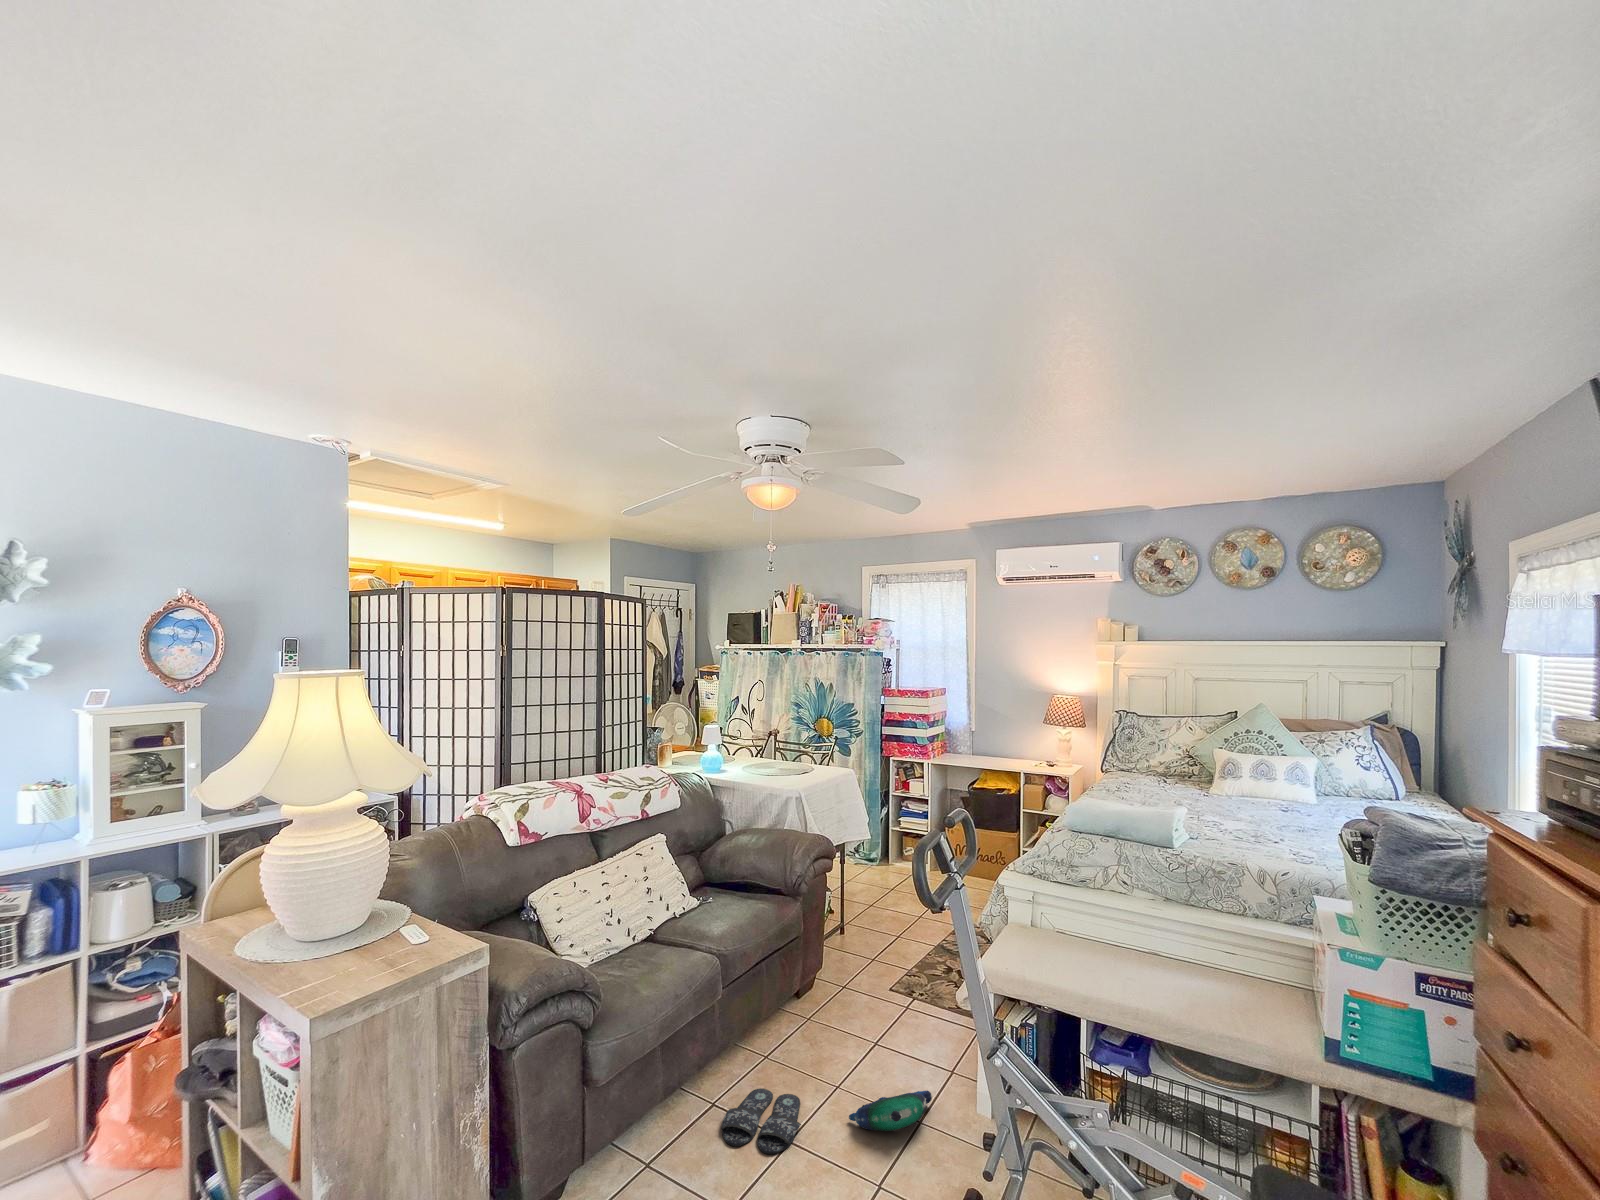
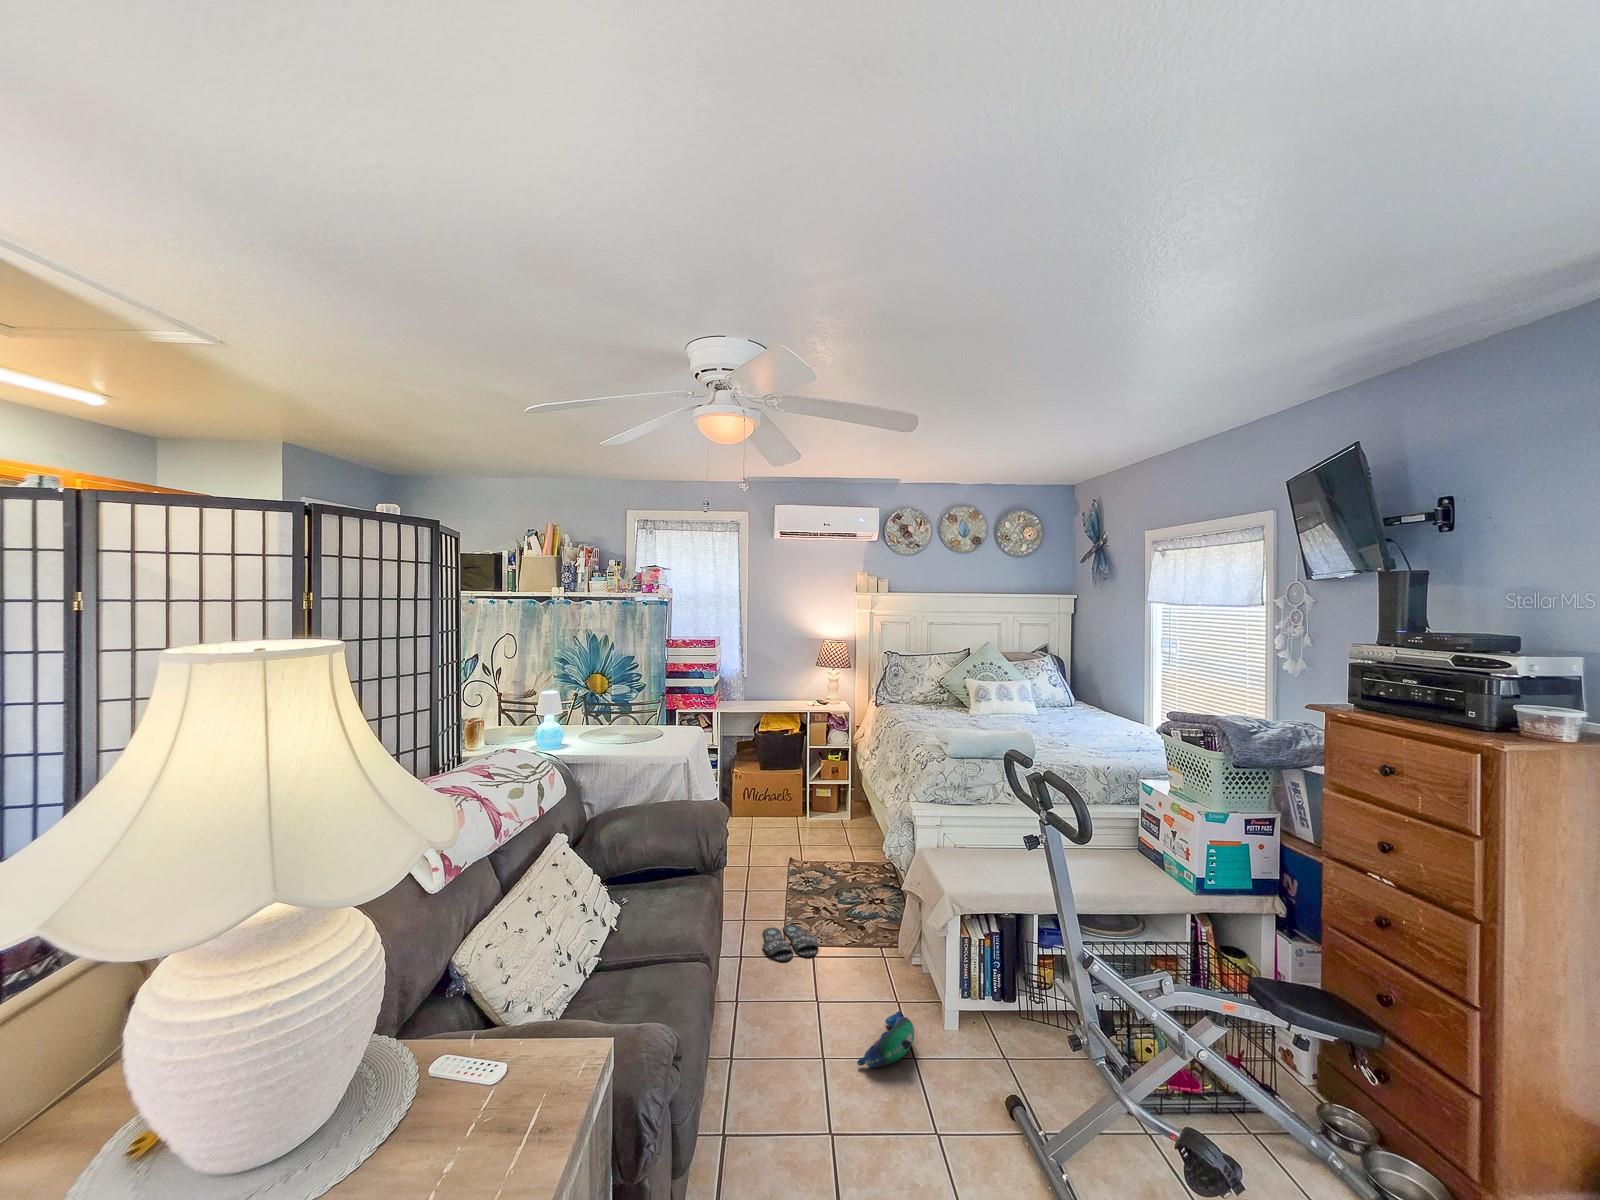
slippers: present [722,1088,801,1154] -> present [763,924,818,962]

